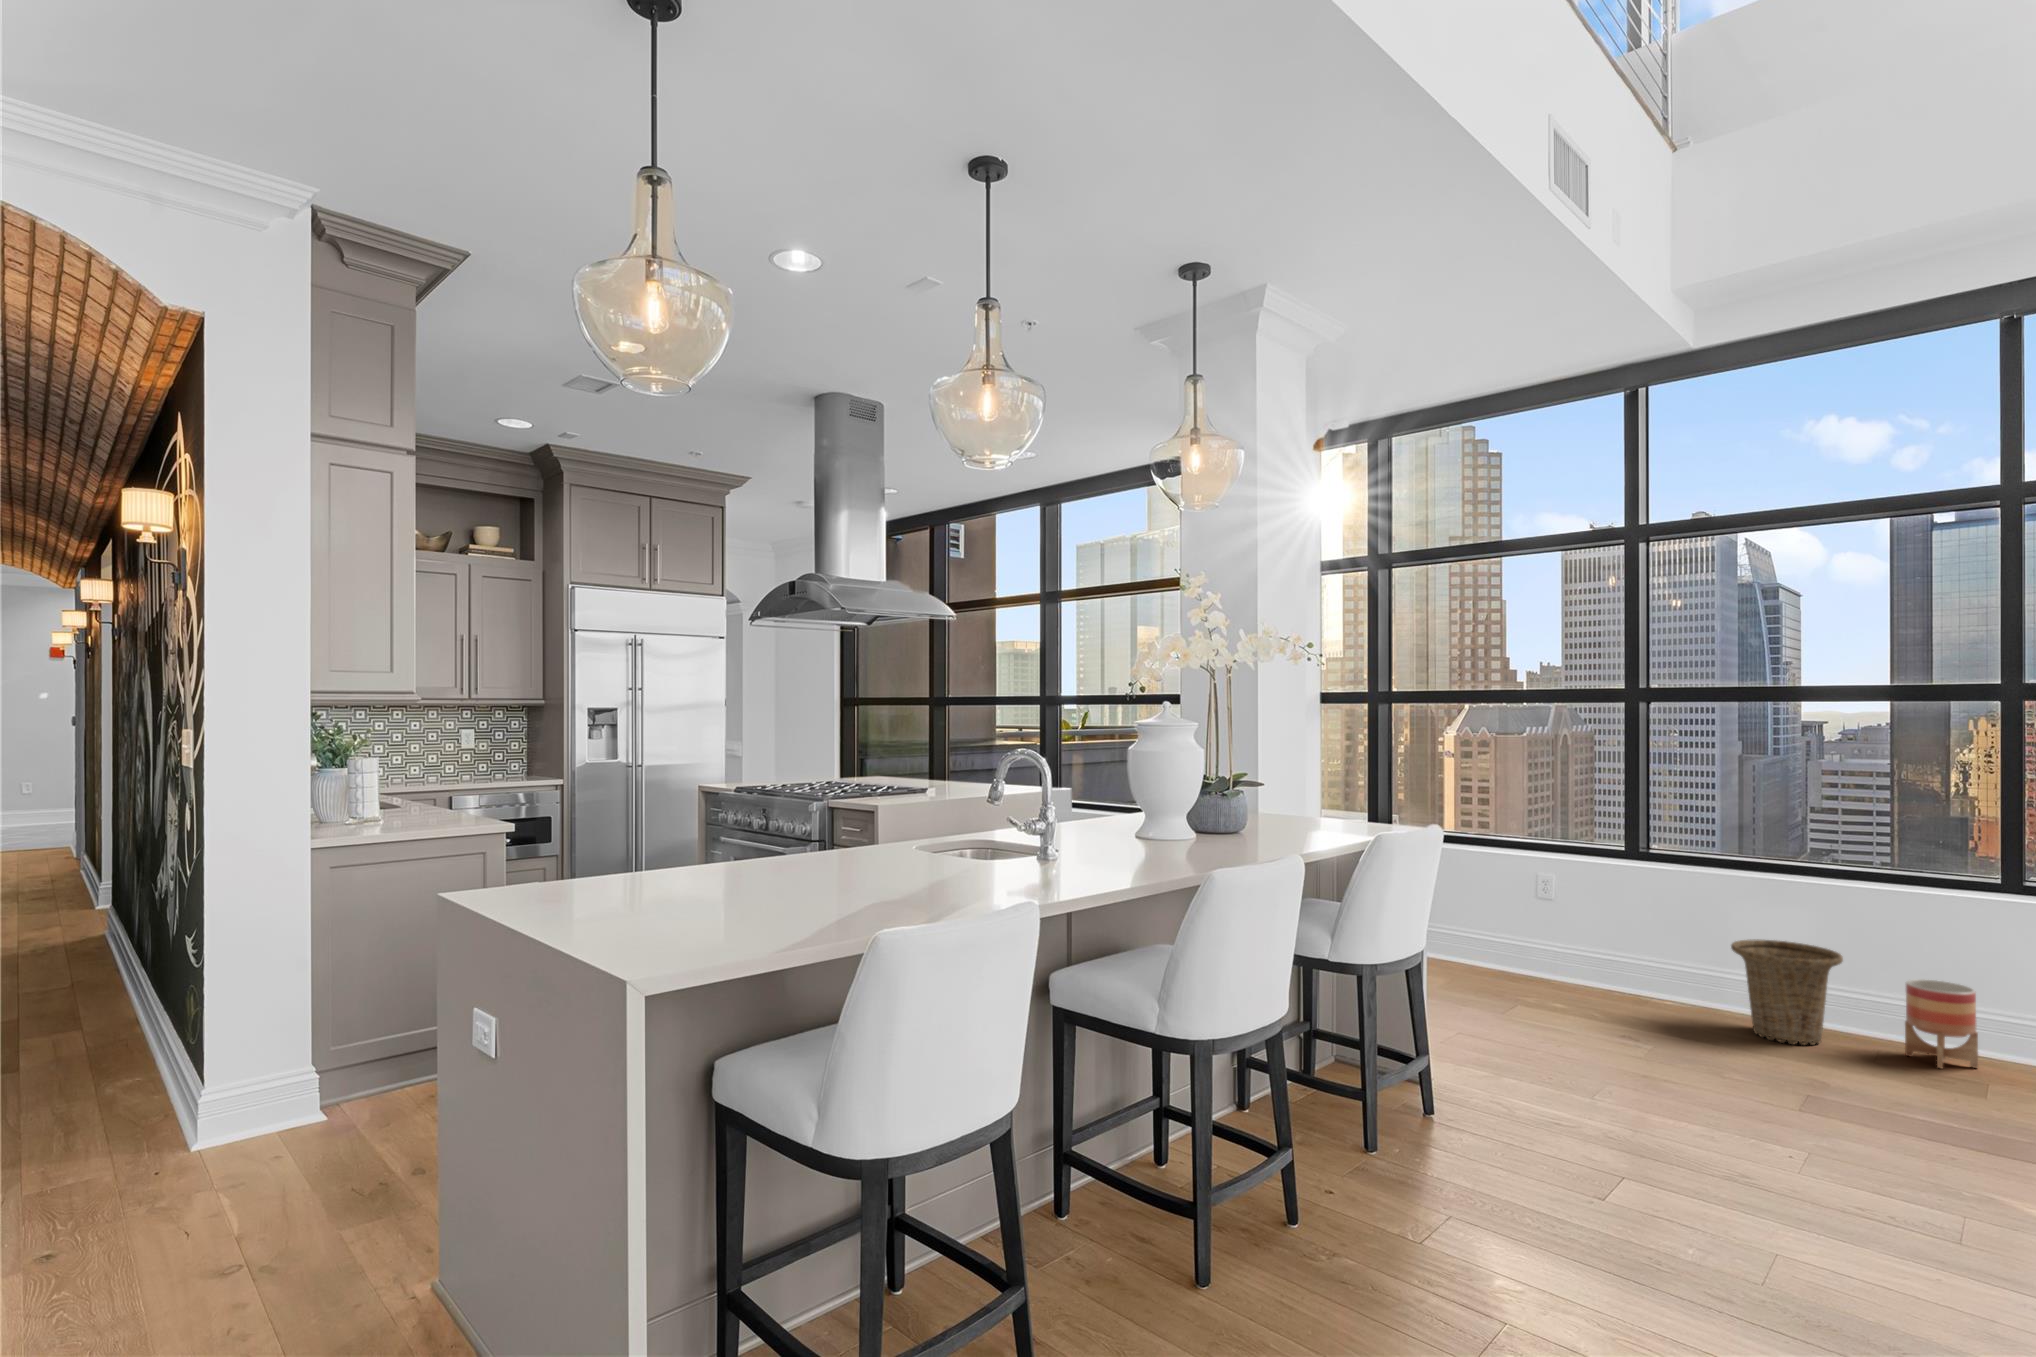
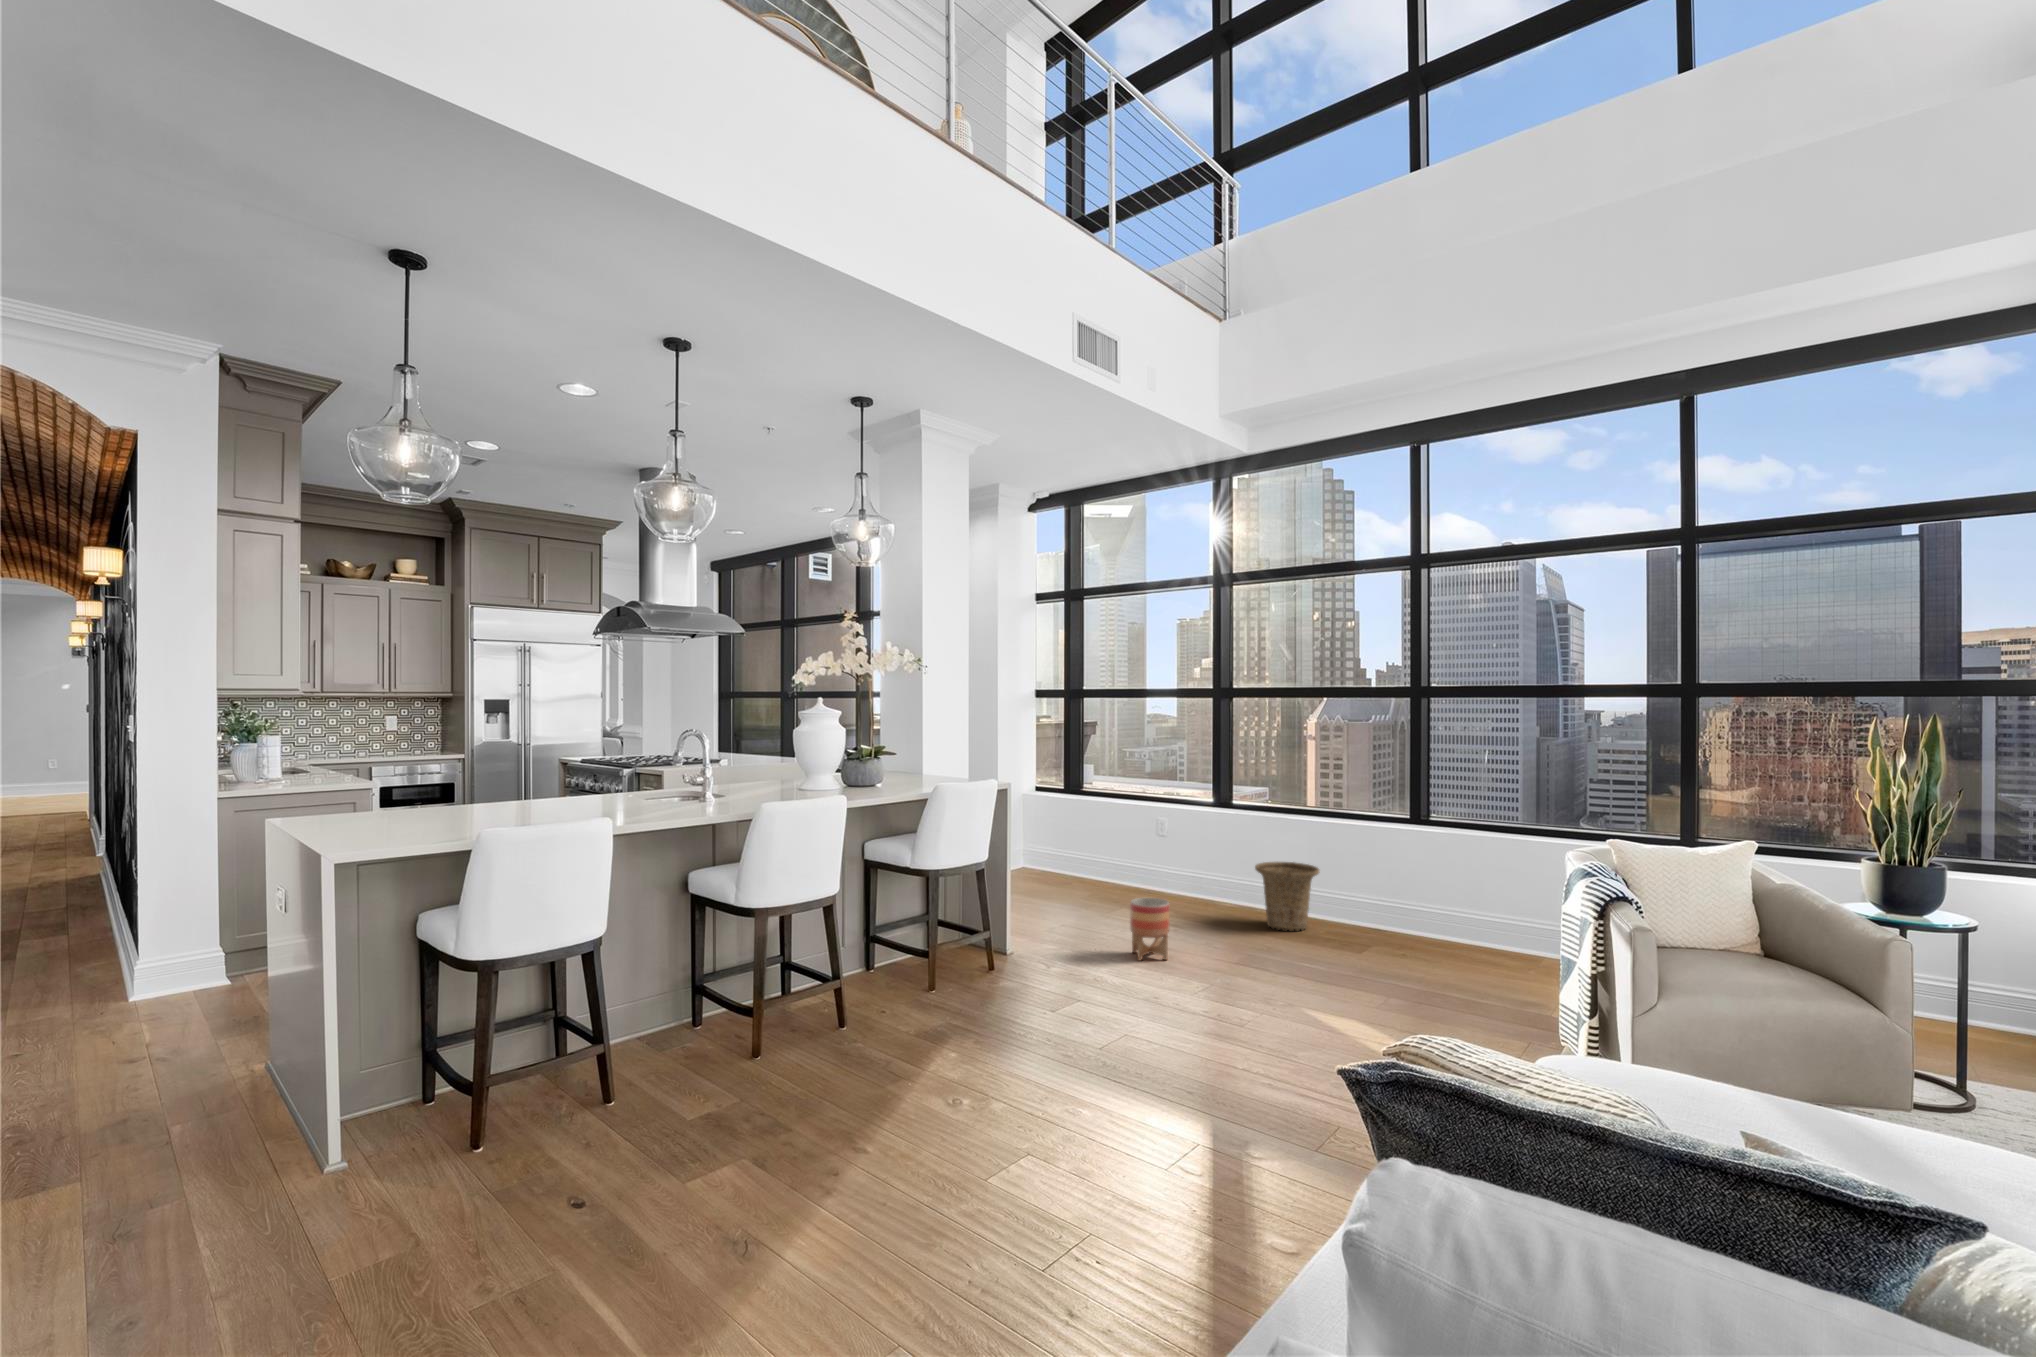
planter: present [1905,979,1978,1068] -> present [1130,898,1170,961]

